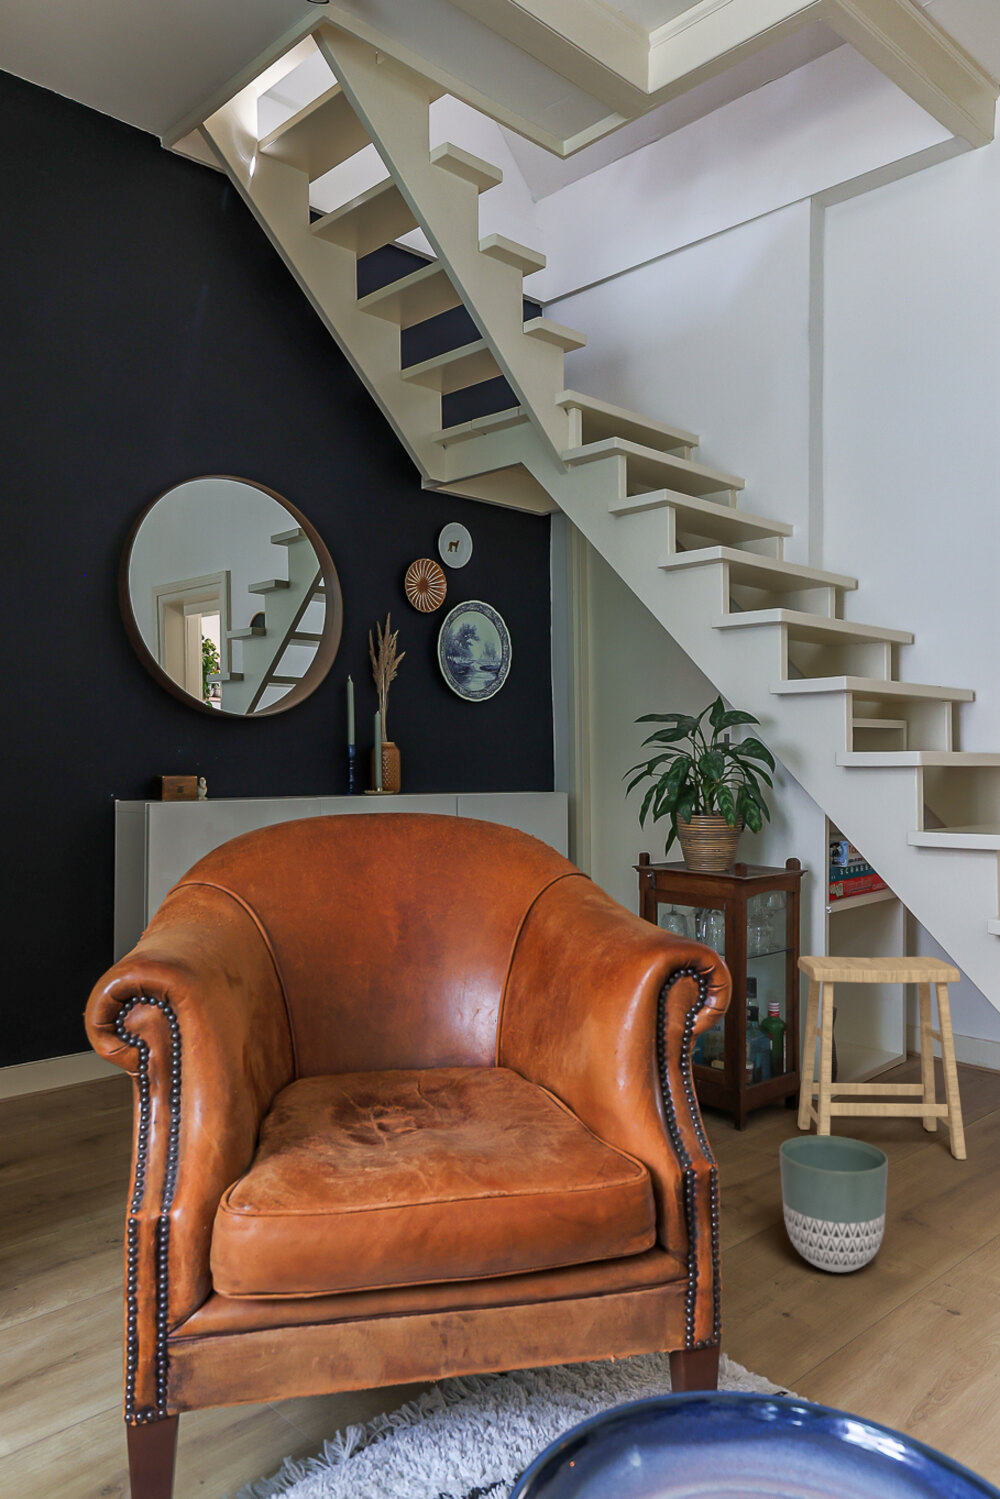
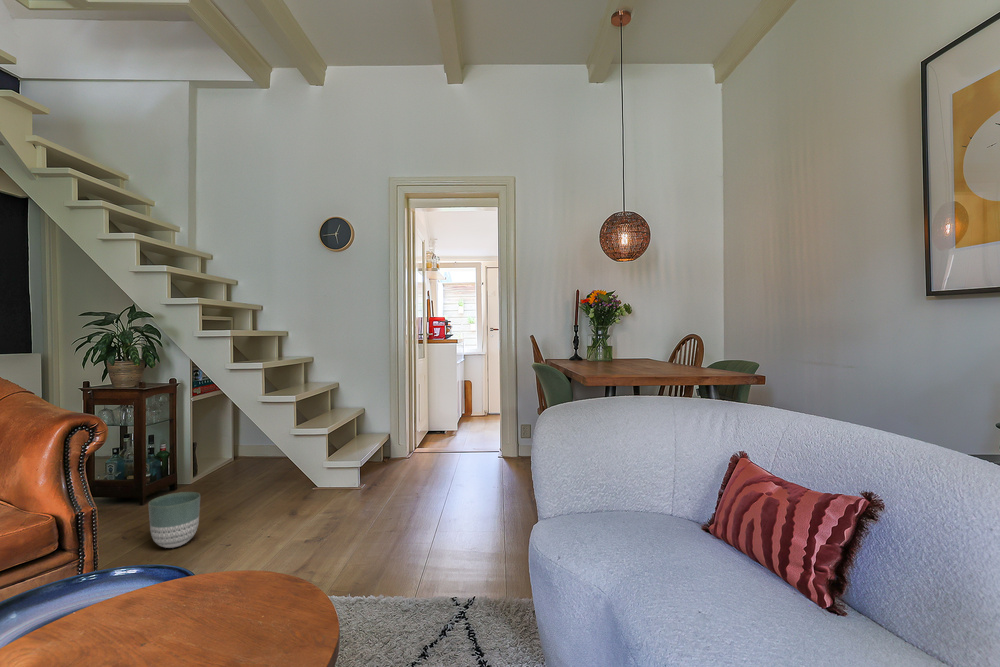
footstool: present [798,956,966,1160] -> none [172,415,248,507]

